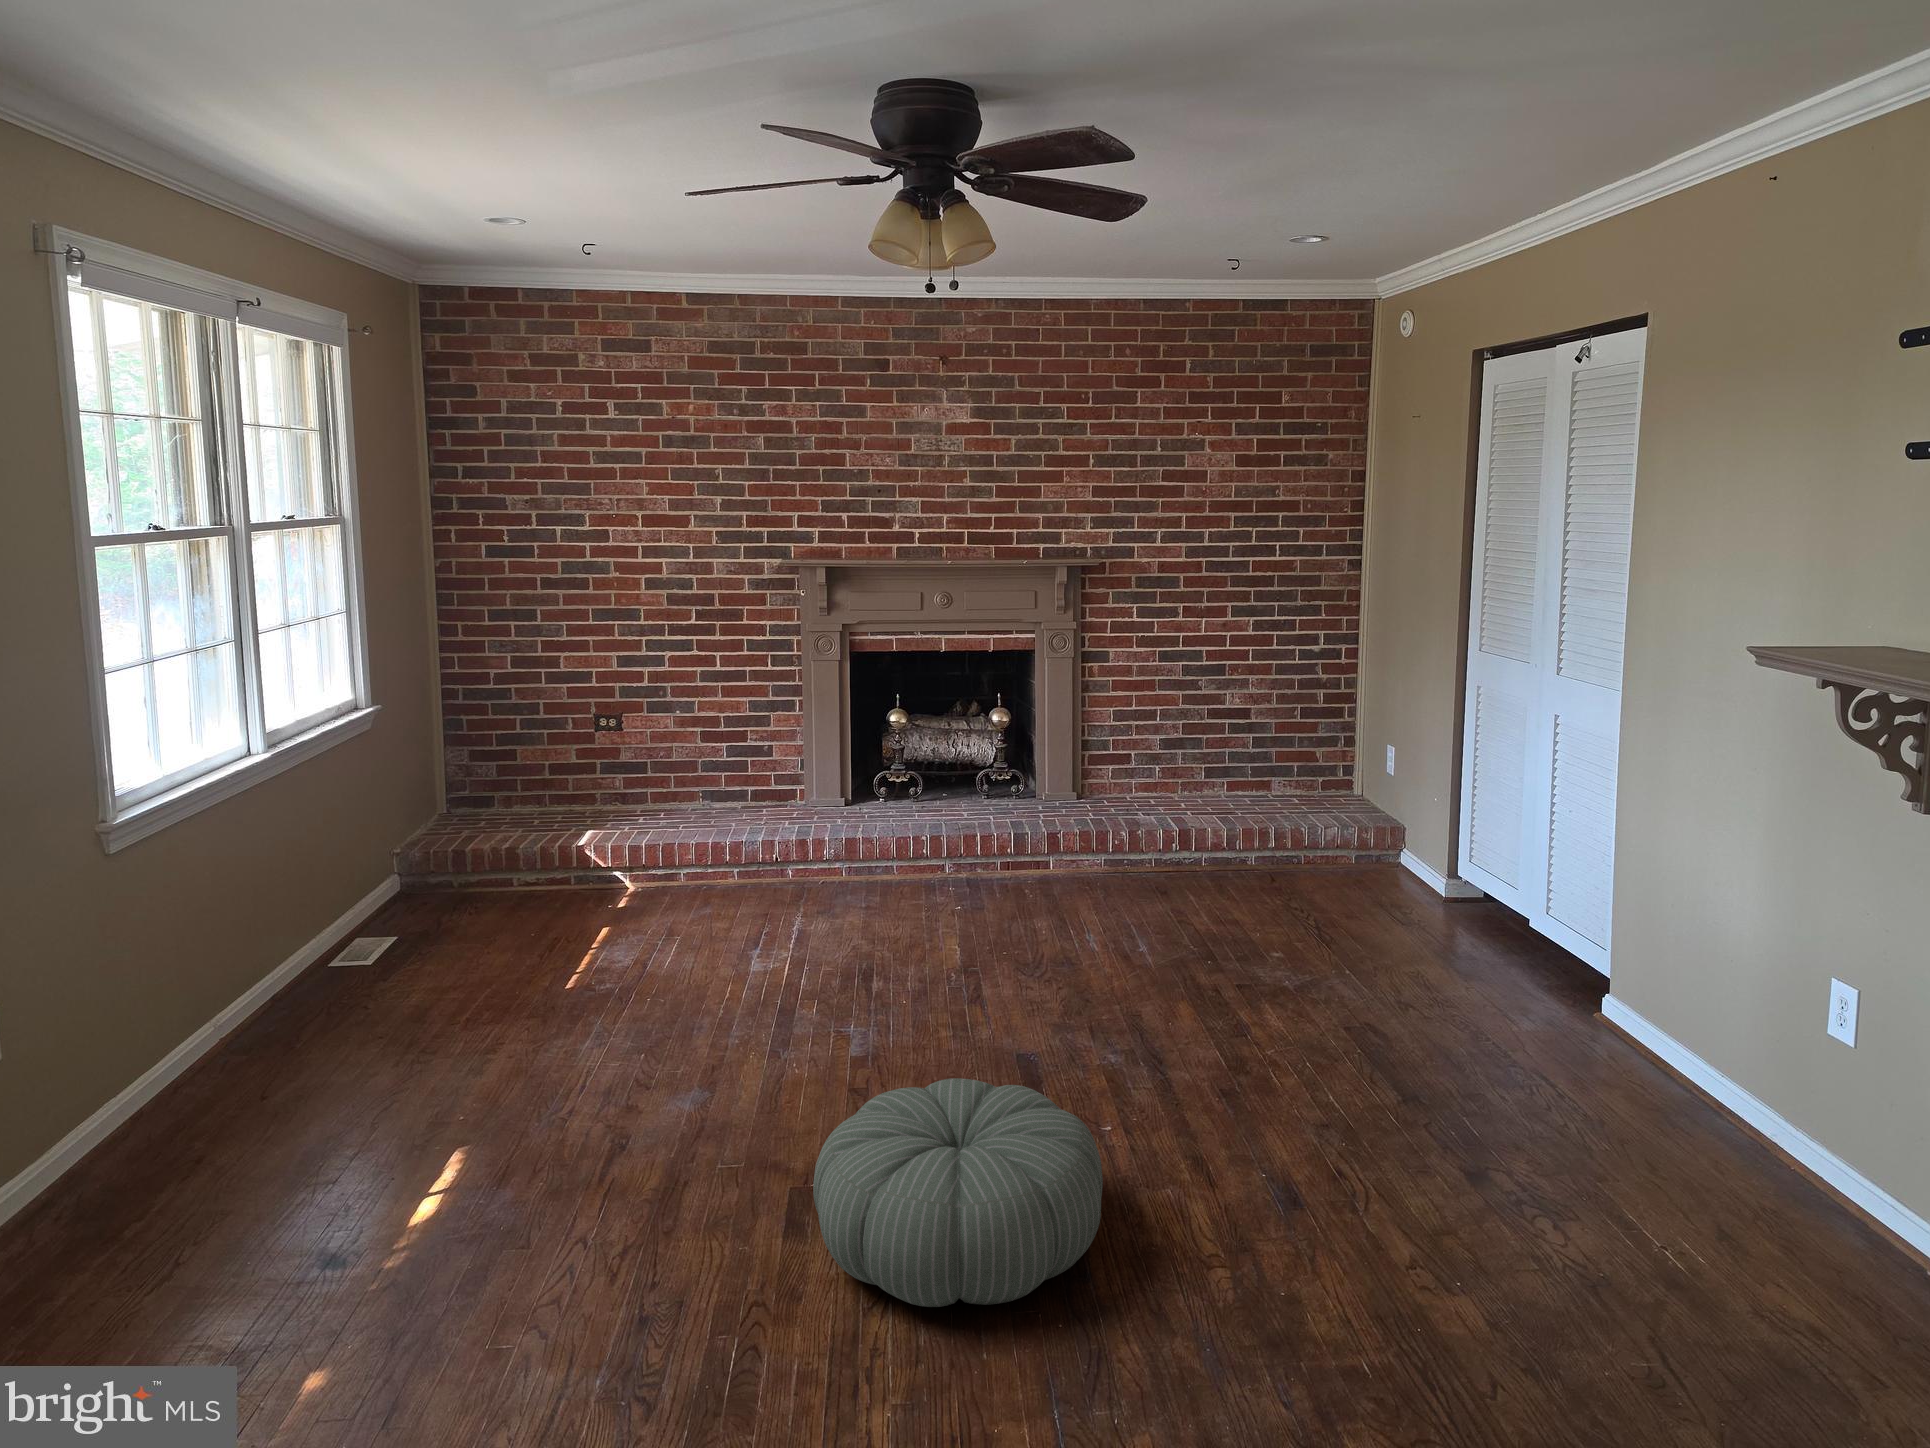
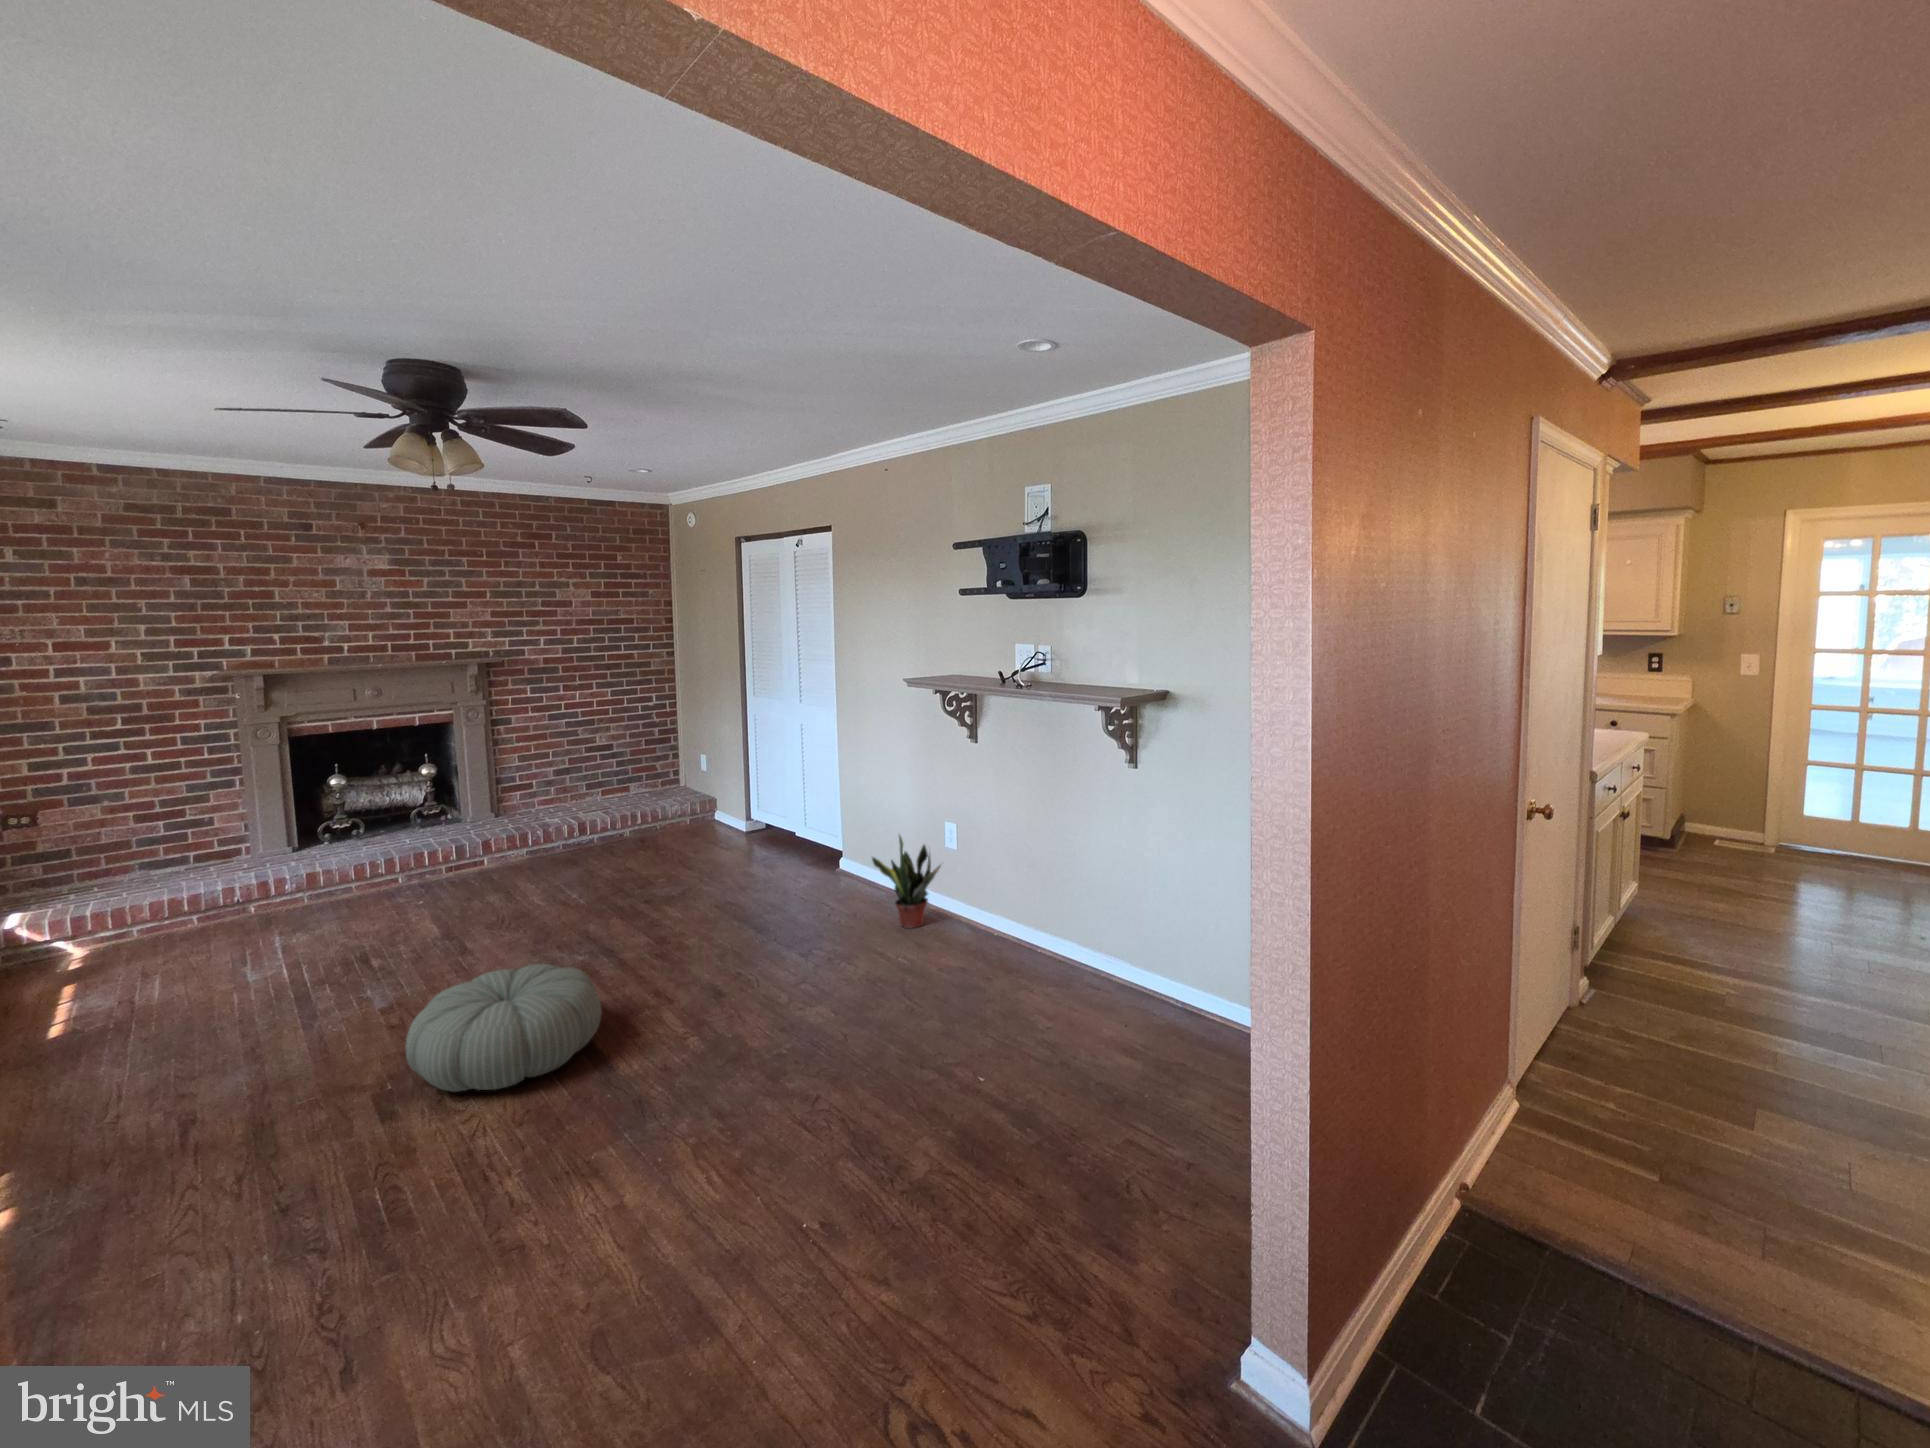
potted plant: none [1693,995,1886,1224] -> present [872,836,941,928]

